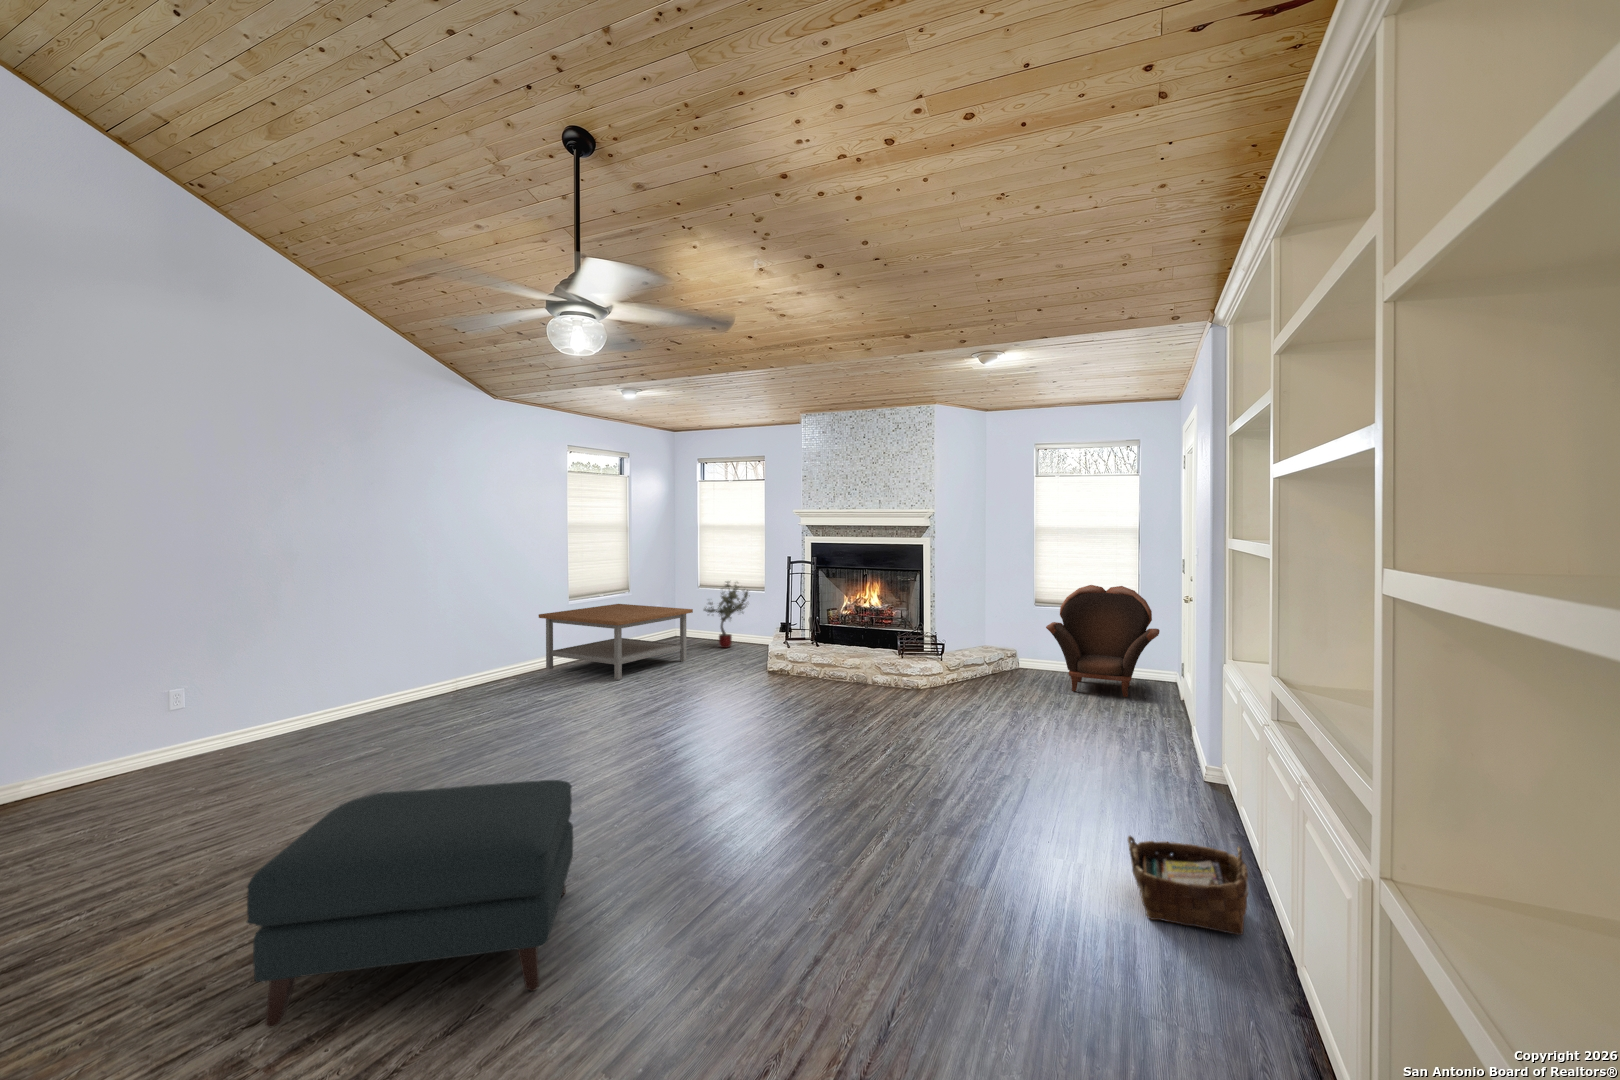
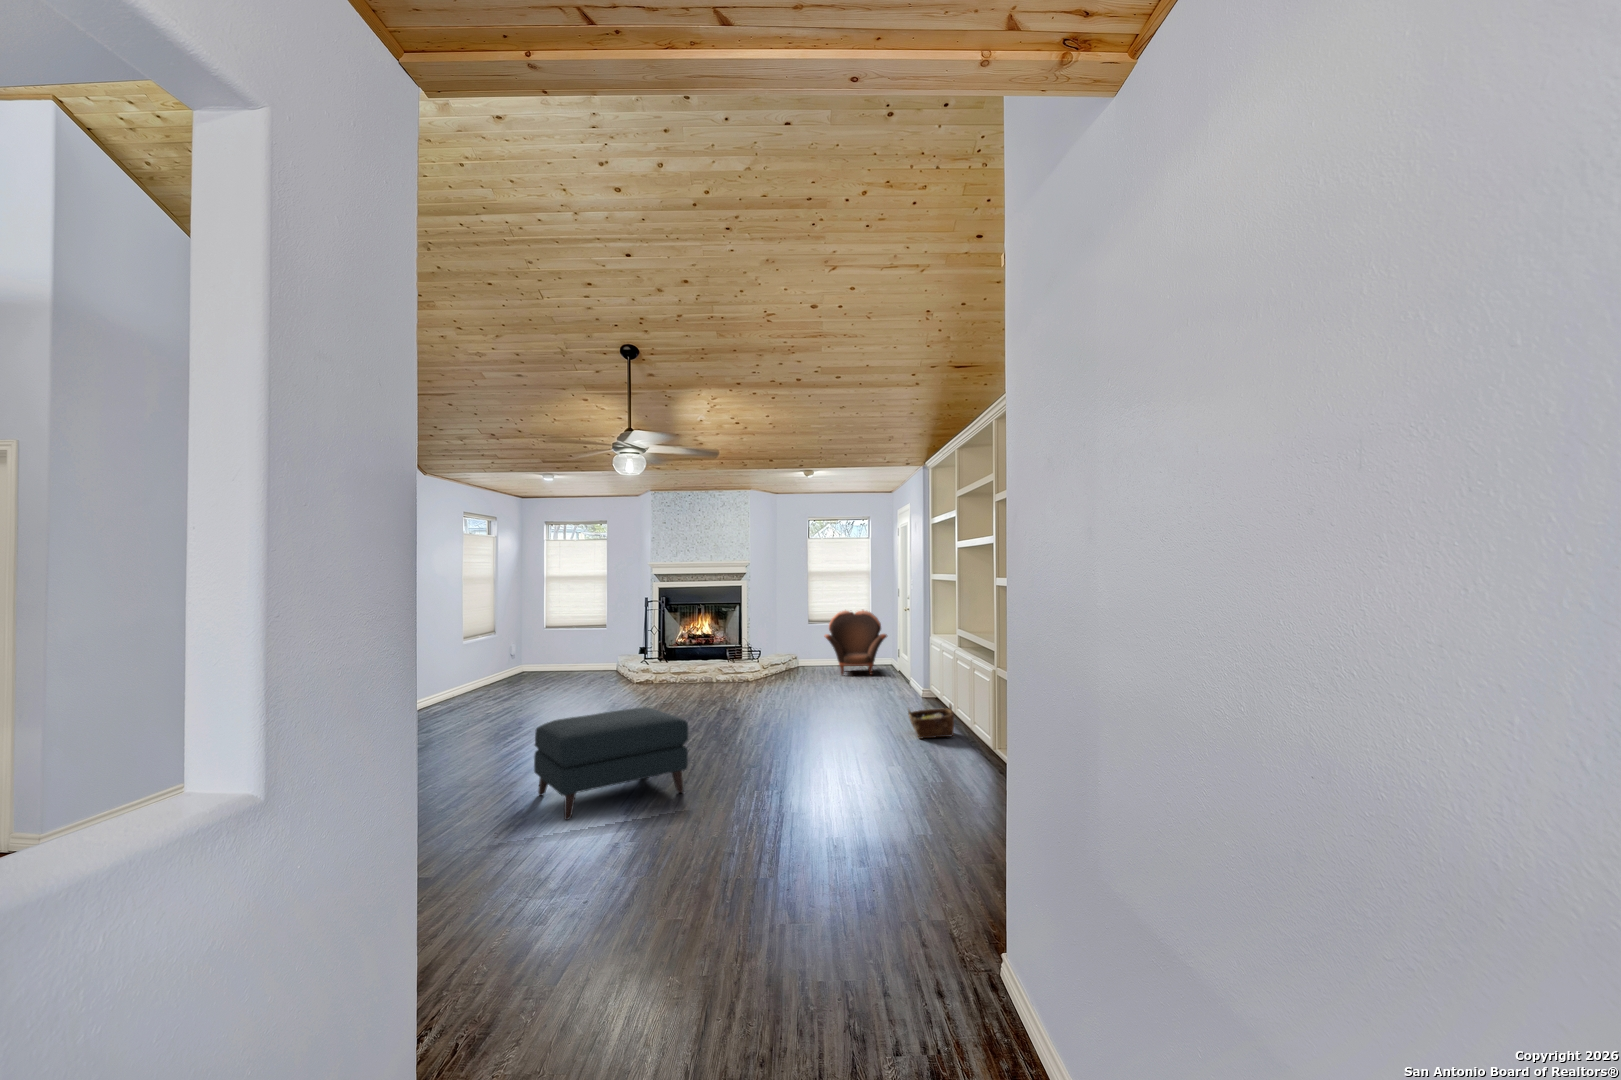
potted tree: present [704,581,748,648] -> none [553,619,598,675]
coffee table: present [539,604,693,680] -> none [428,642,560,698]

